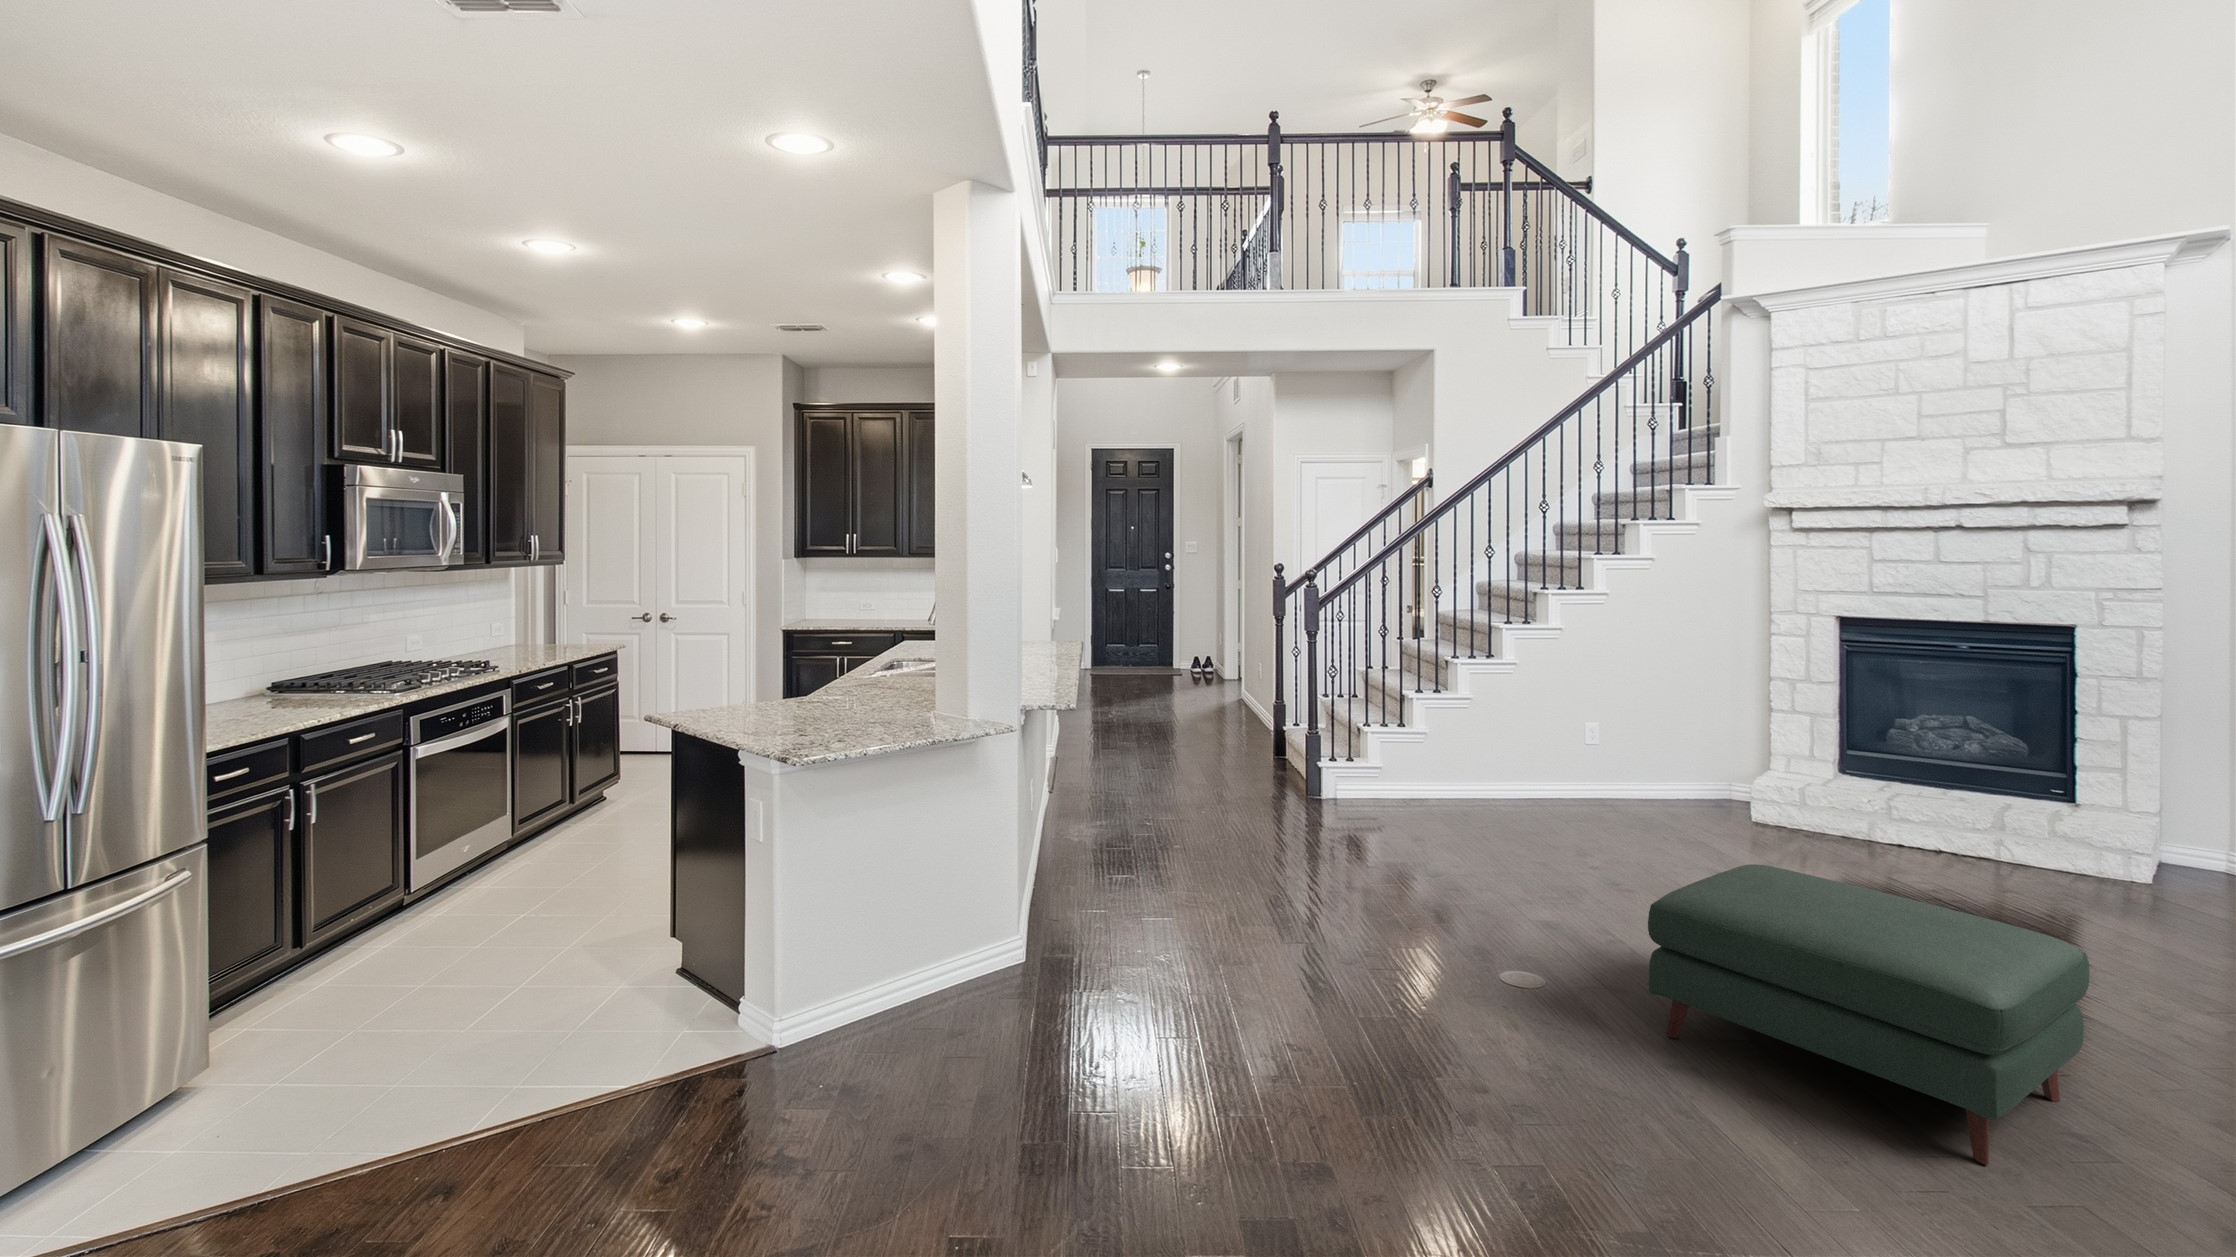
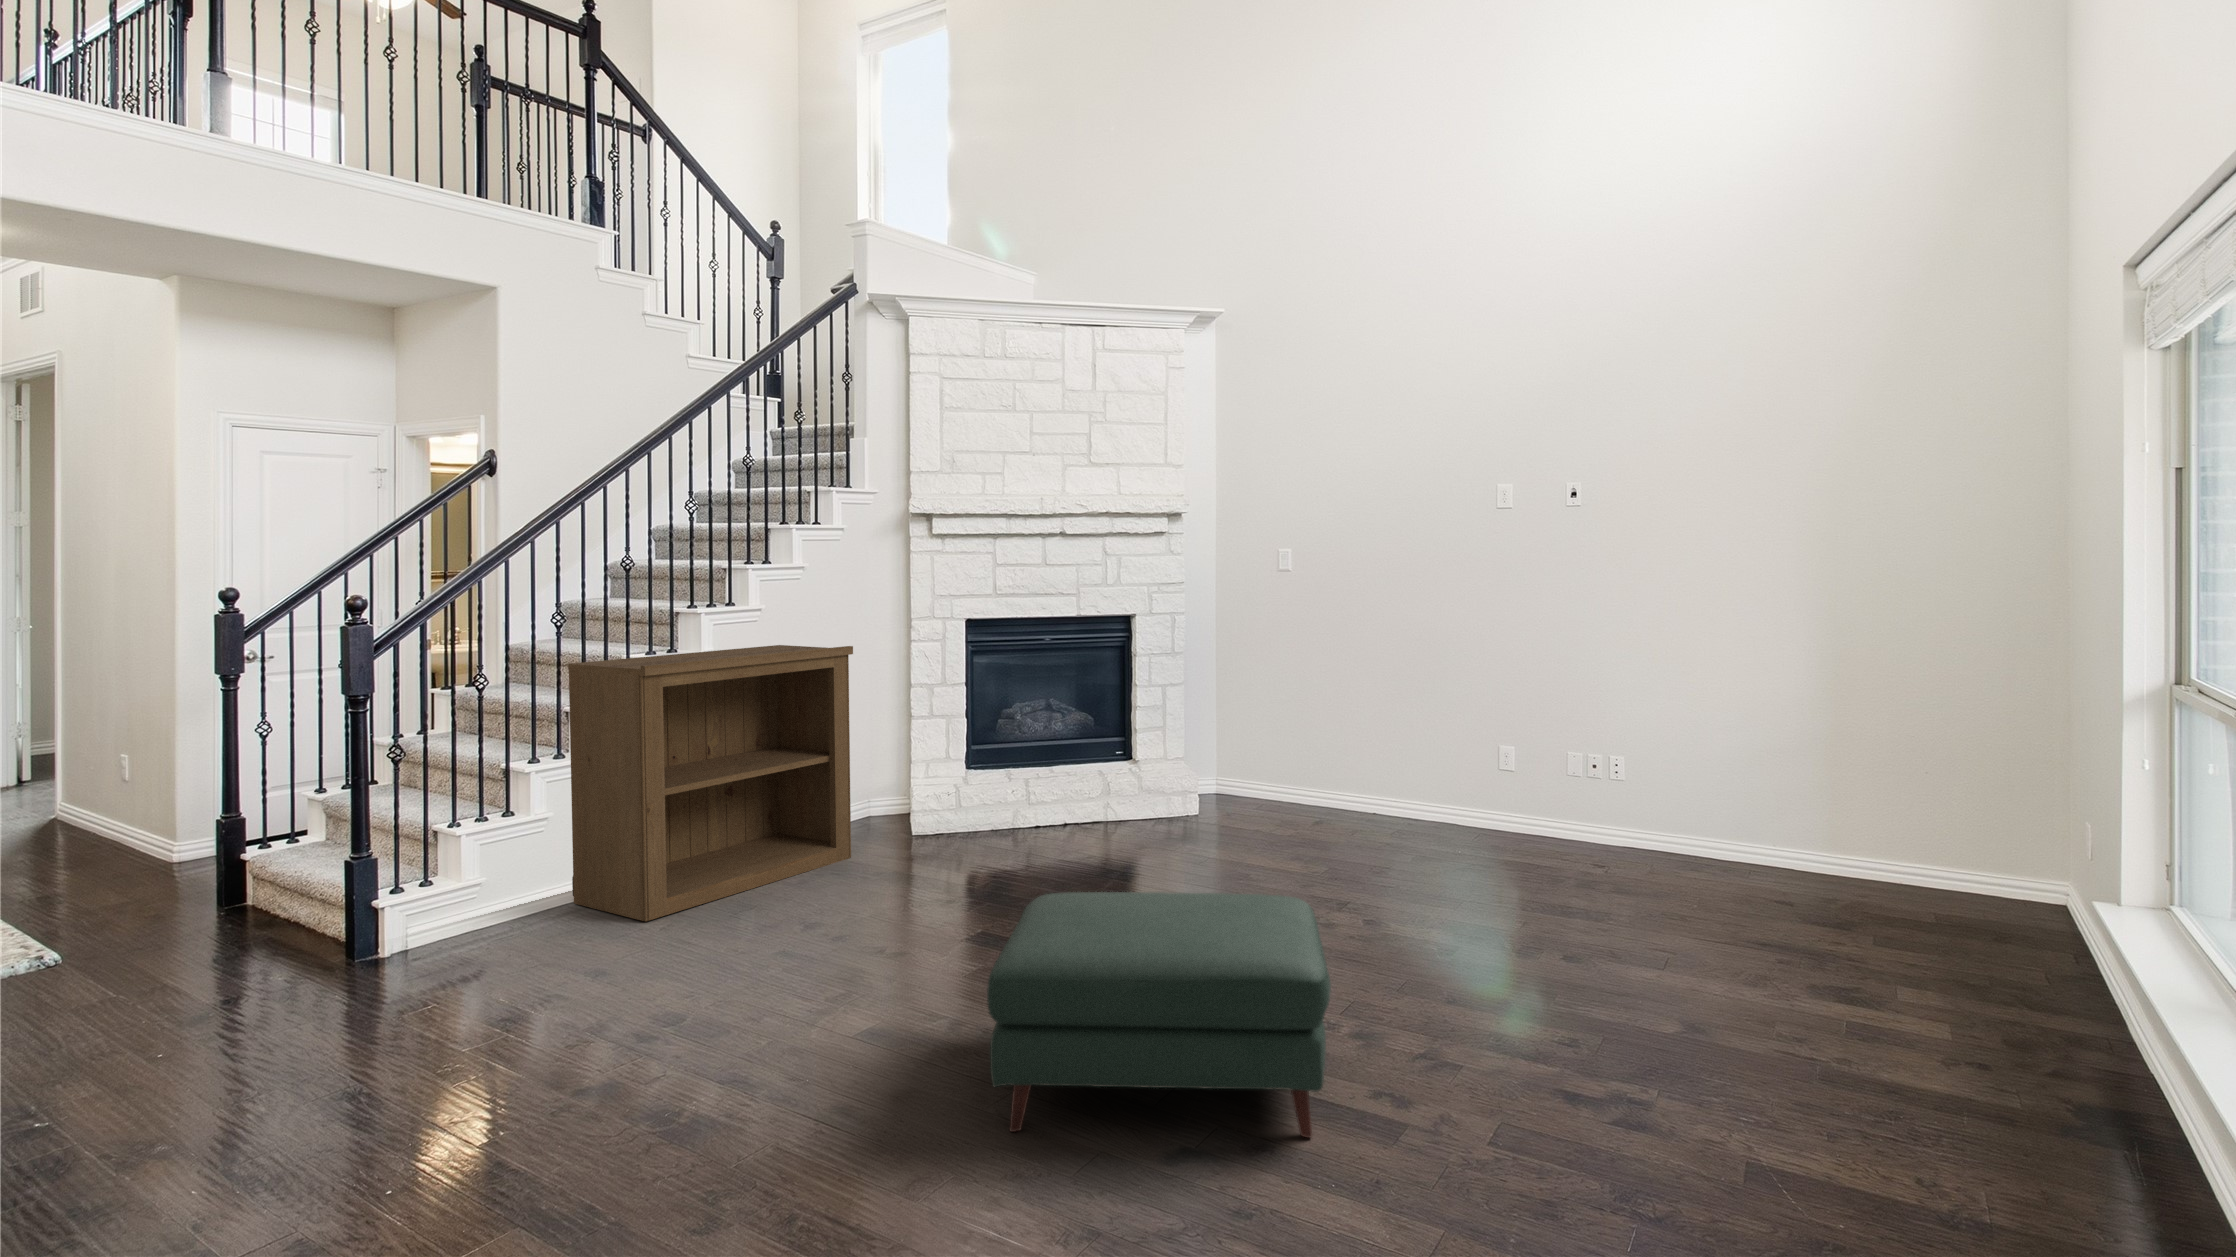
bookshelf: none [1441,623,1683,819] -> present [568,645,853,921]

